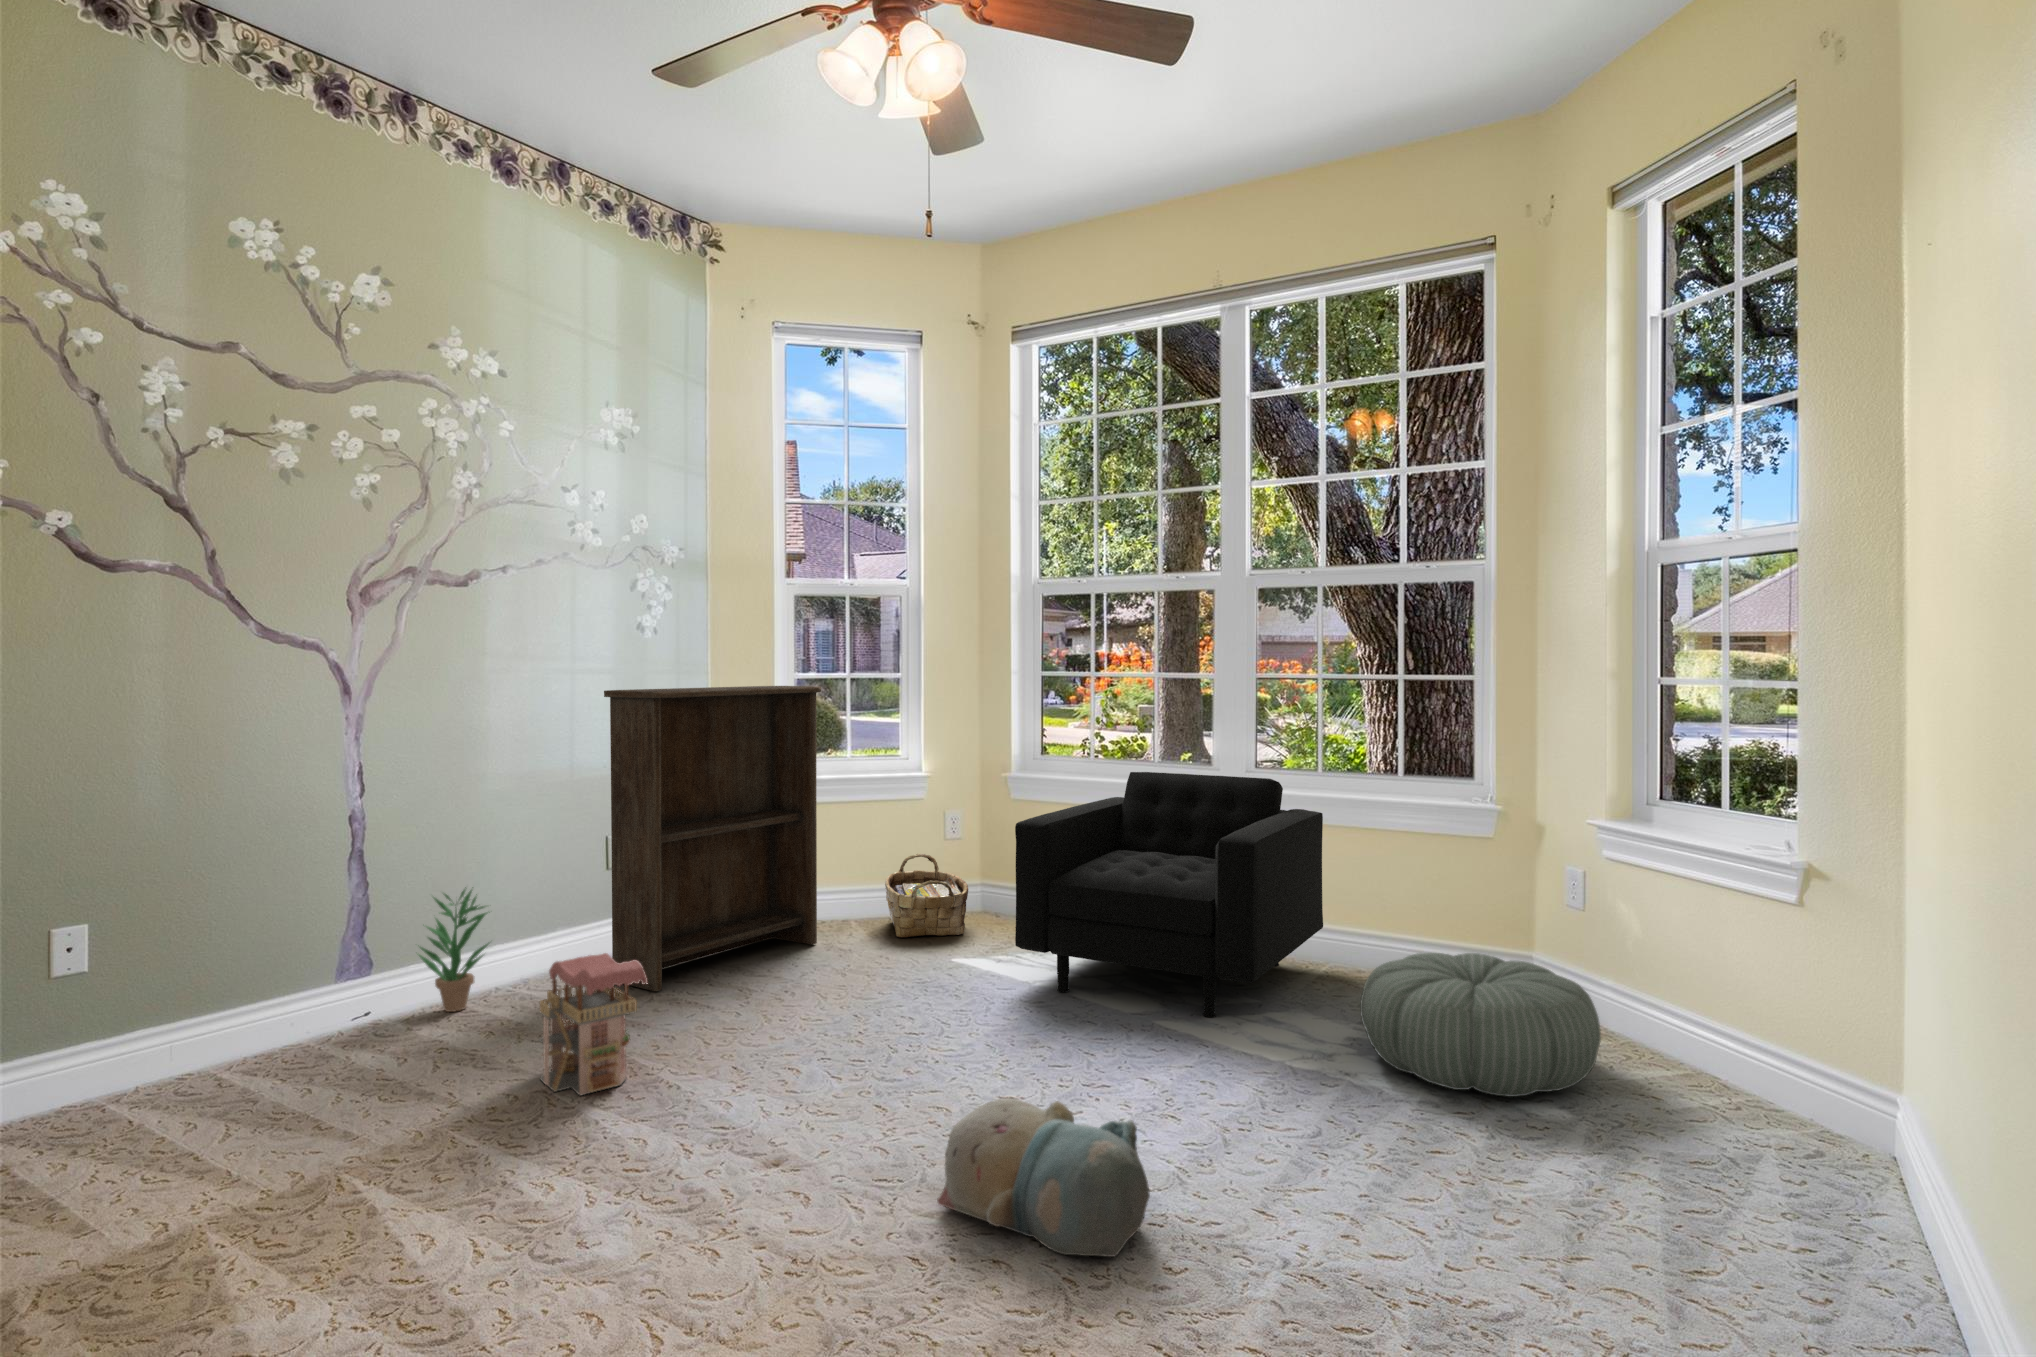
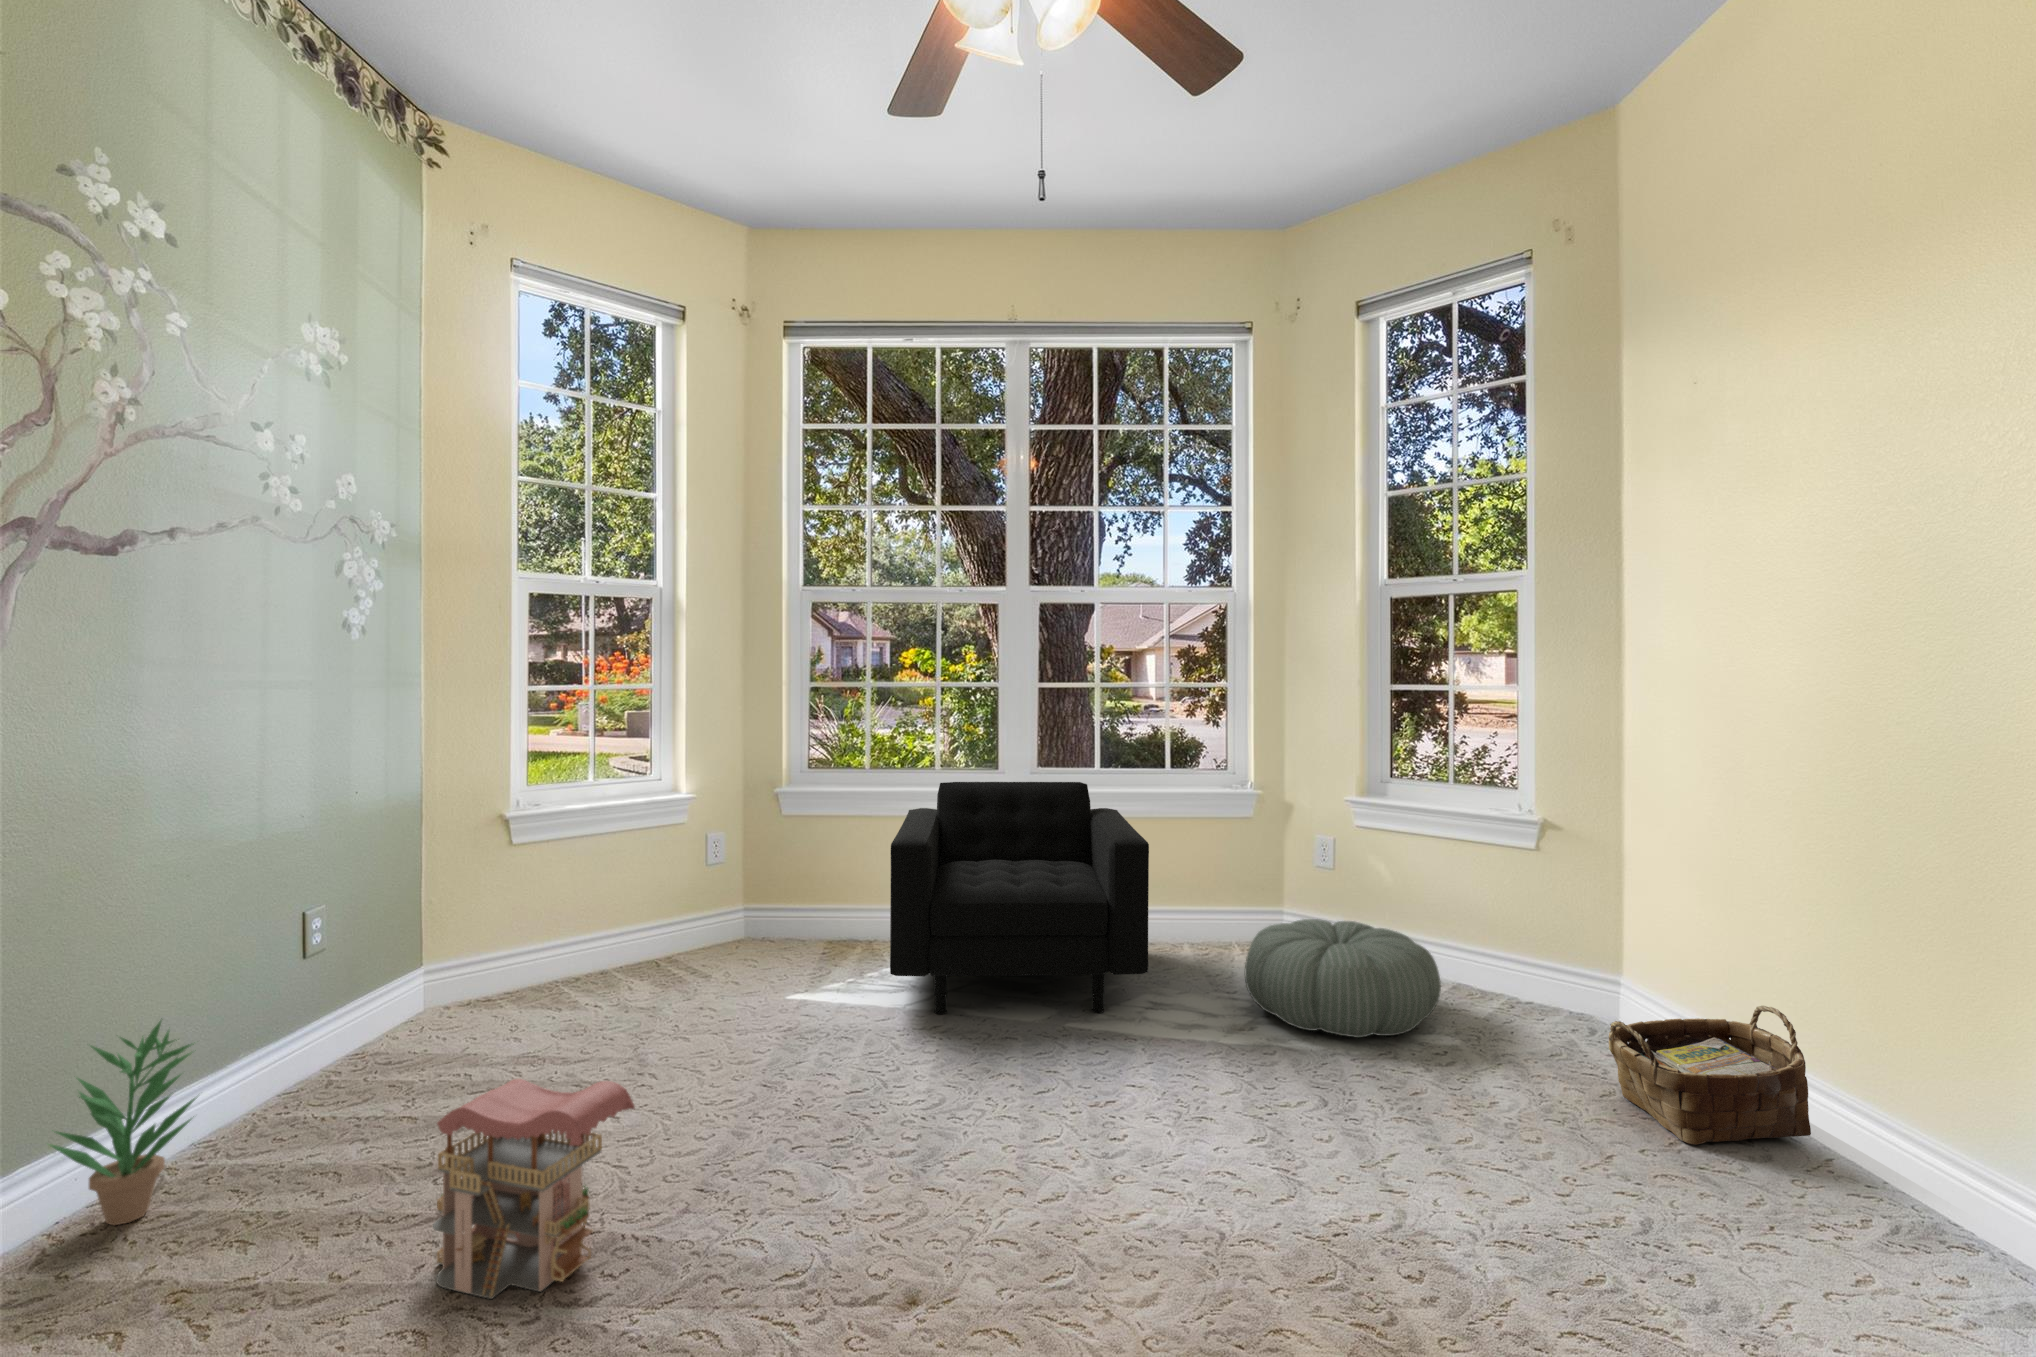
bookshelf: present [604,686,821,991] -> none [357,702,605,1113]
woven basket: present [885,854,968,938] -> present [1609,1006,1811,1145]
plush toy: present [937,1099,1150,1257] -> none [1135,1133,1389,1294]

